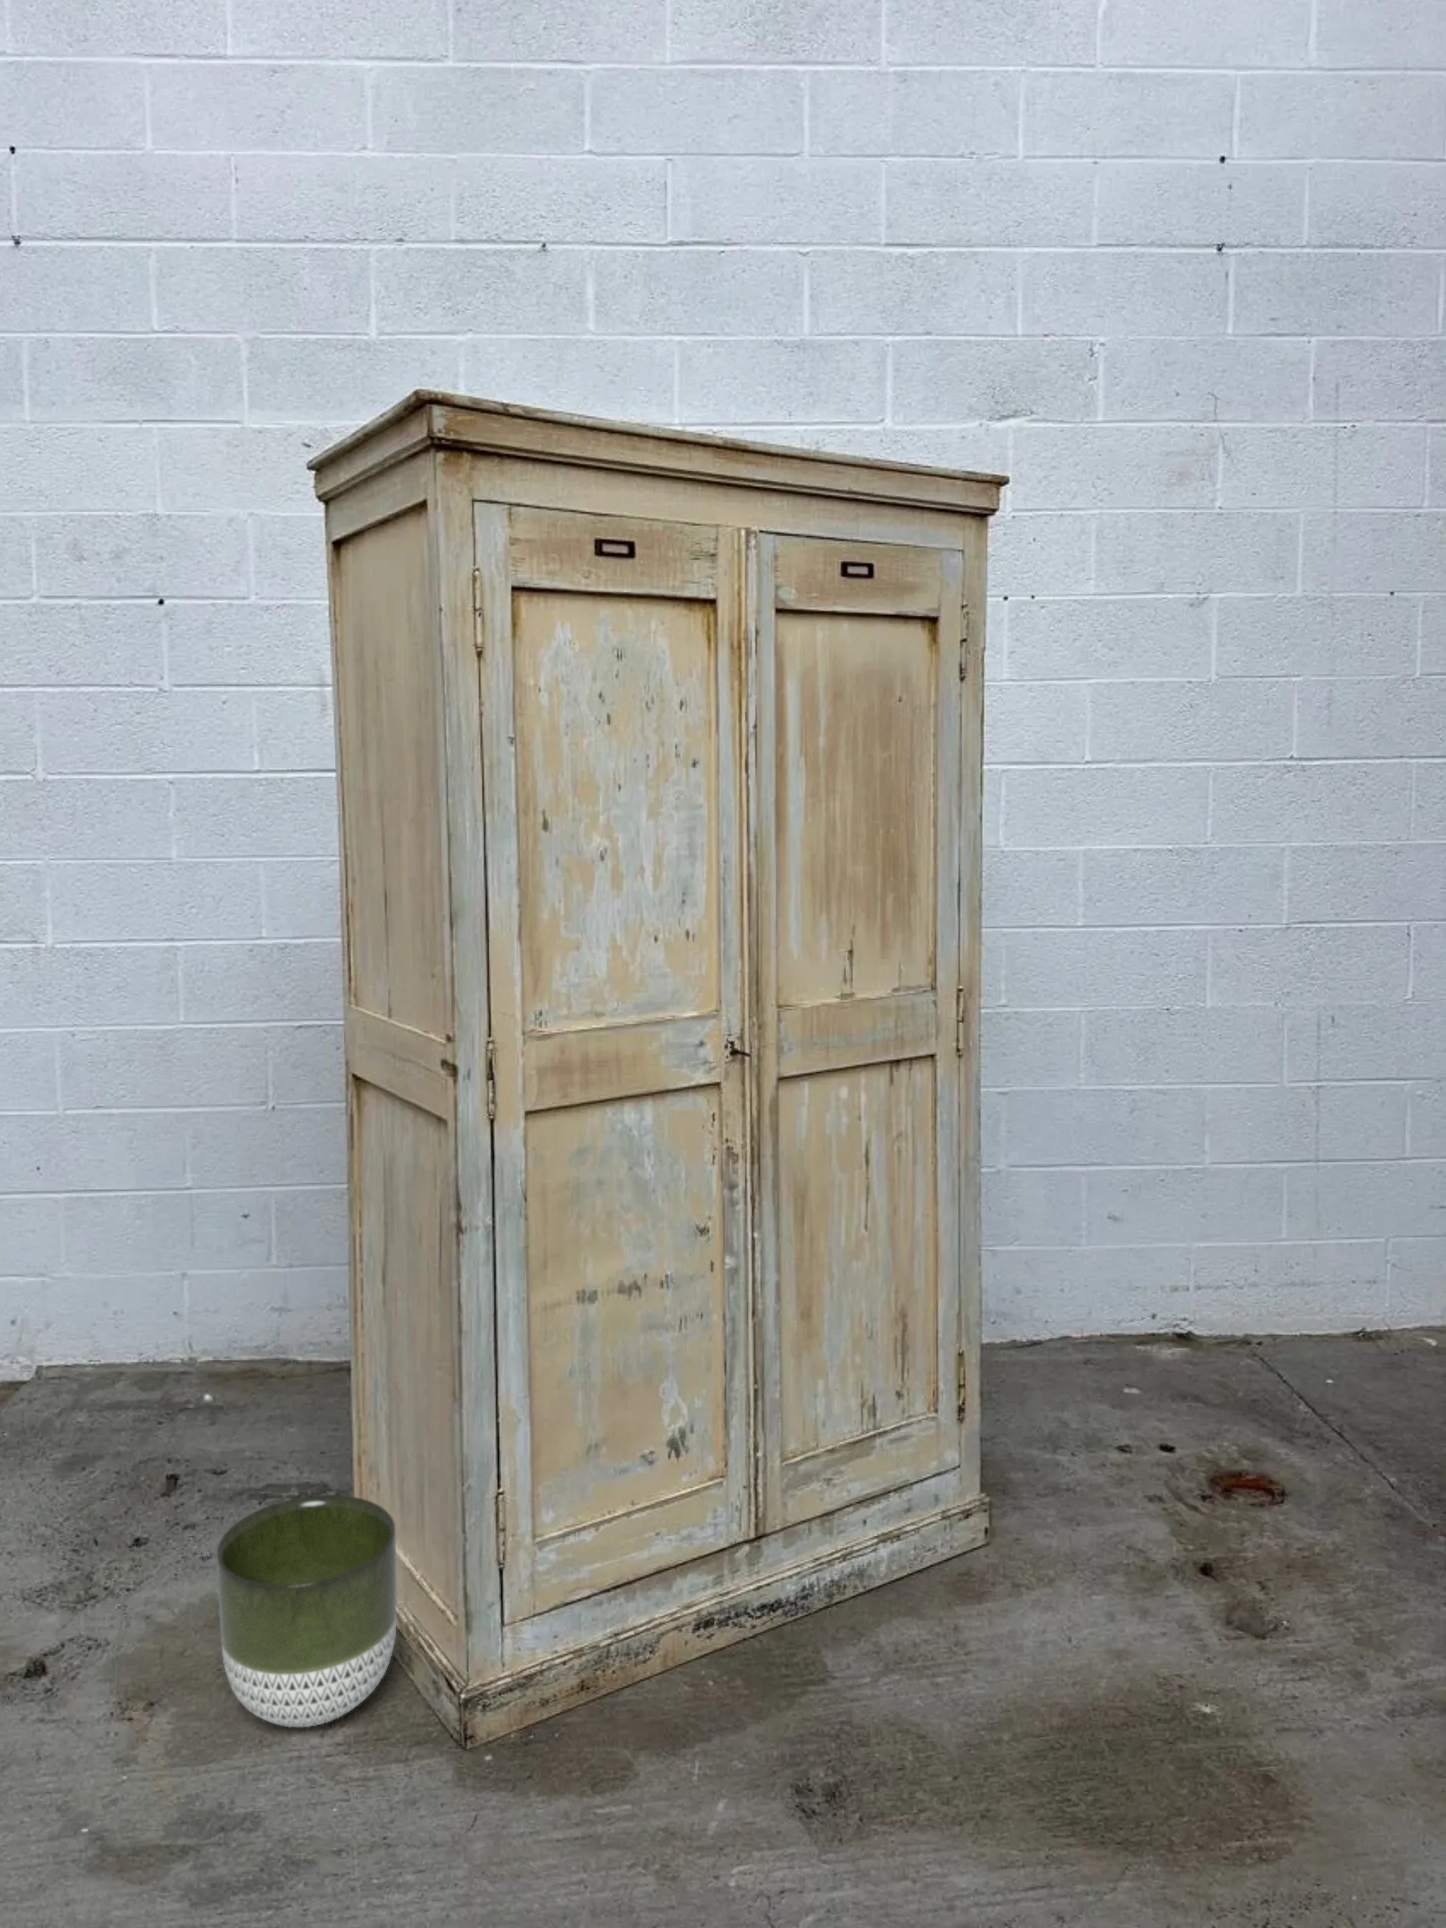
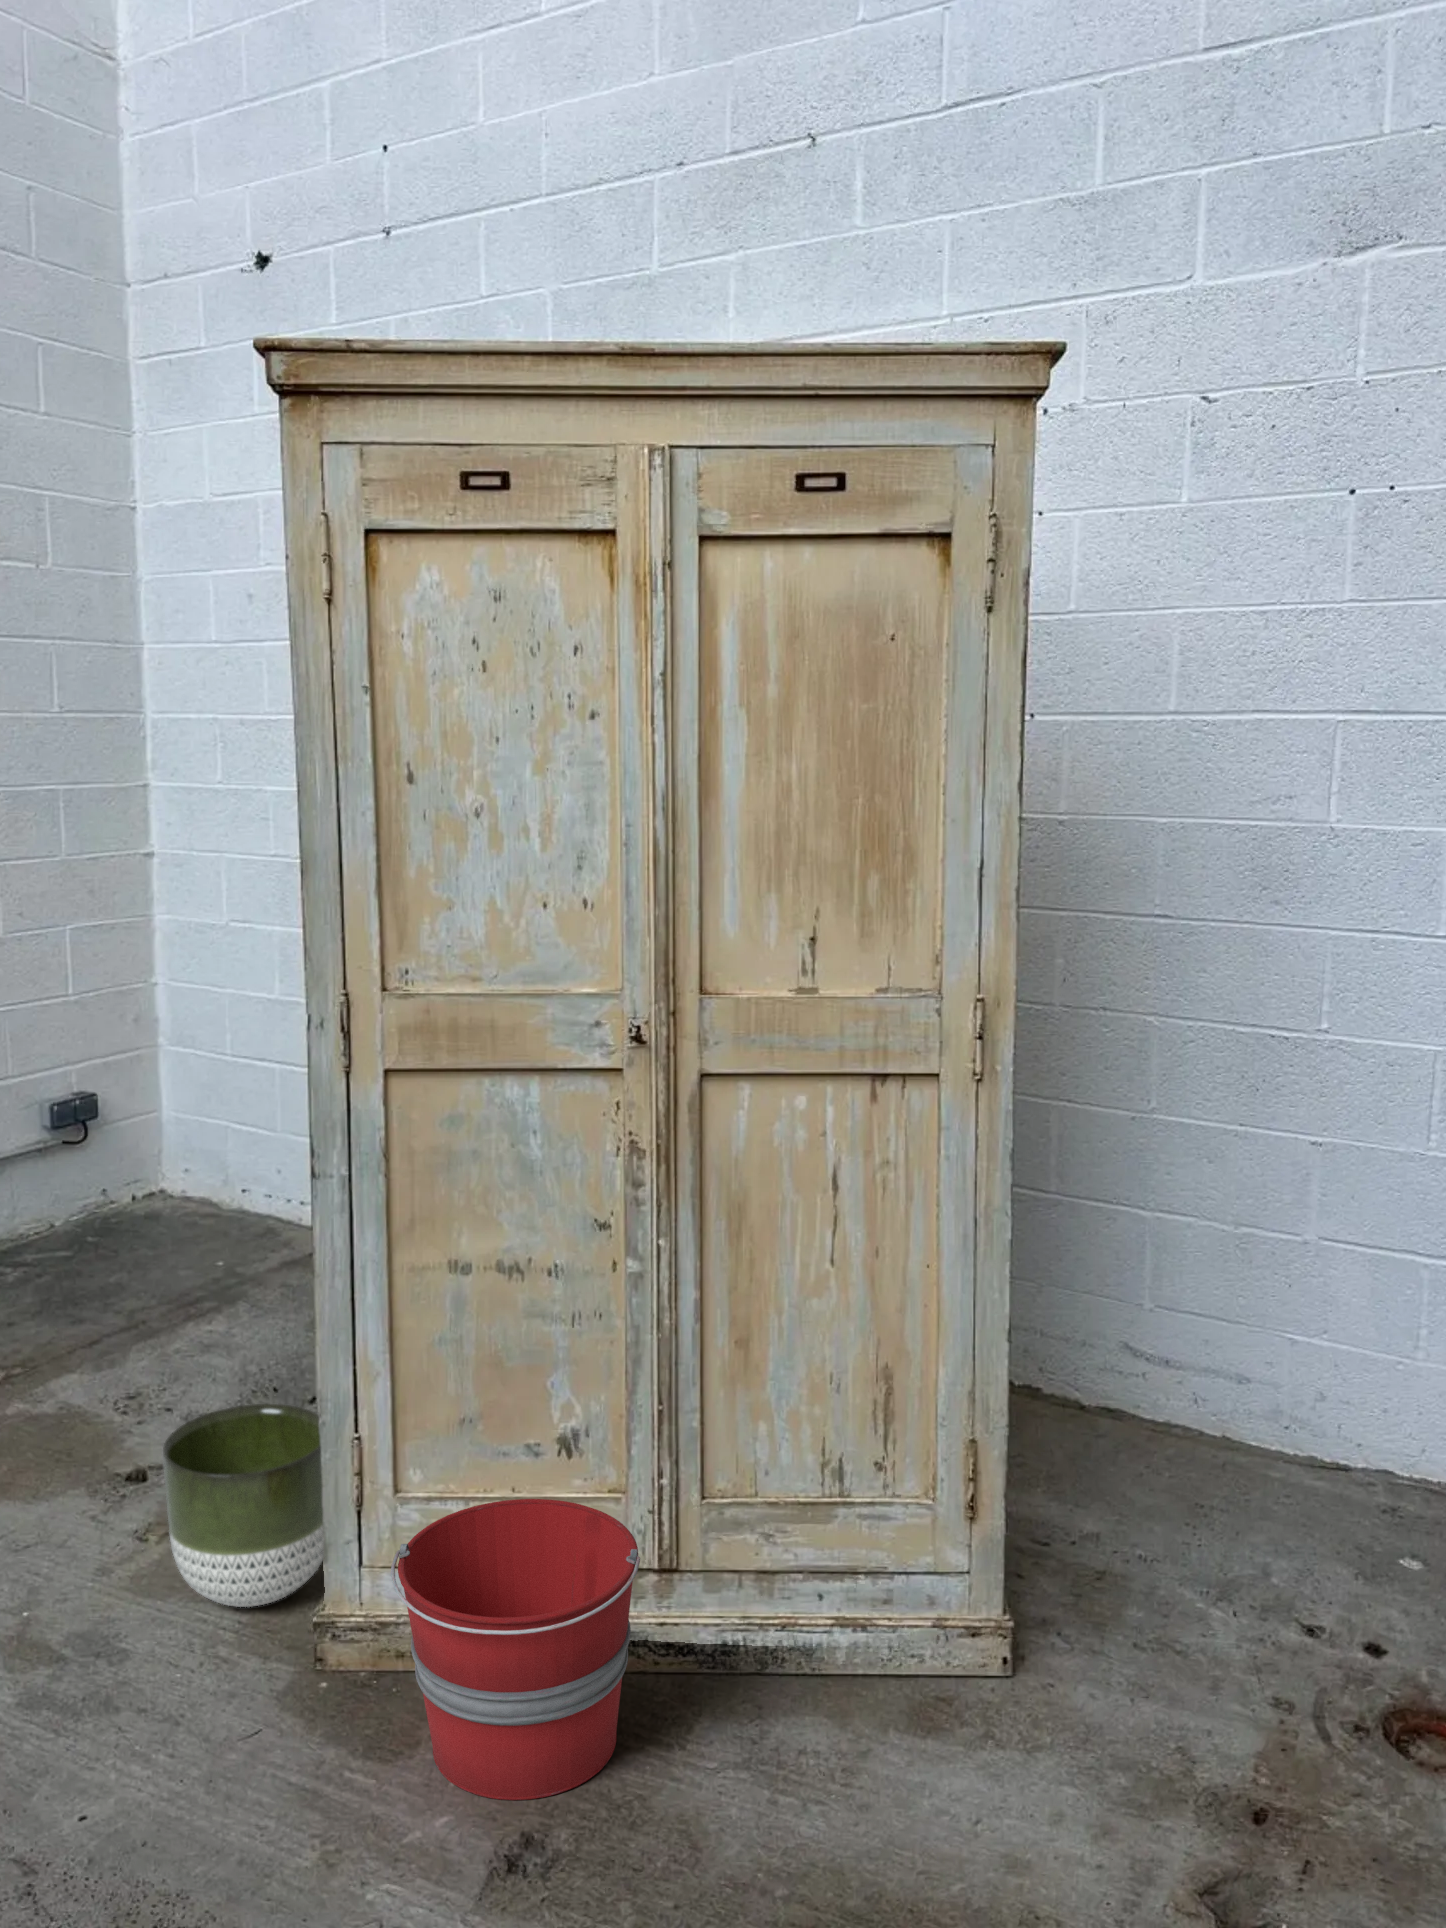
bucket: none [613,1494,851,1796] -> present [391,1499,640,1800]

